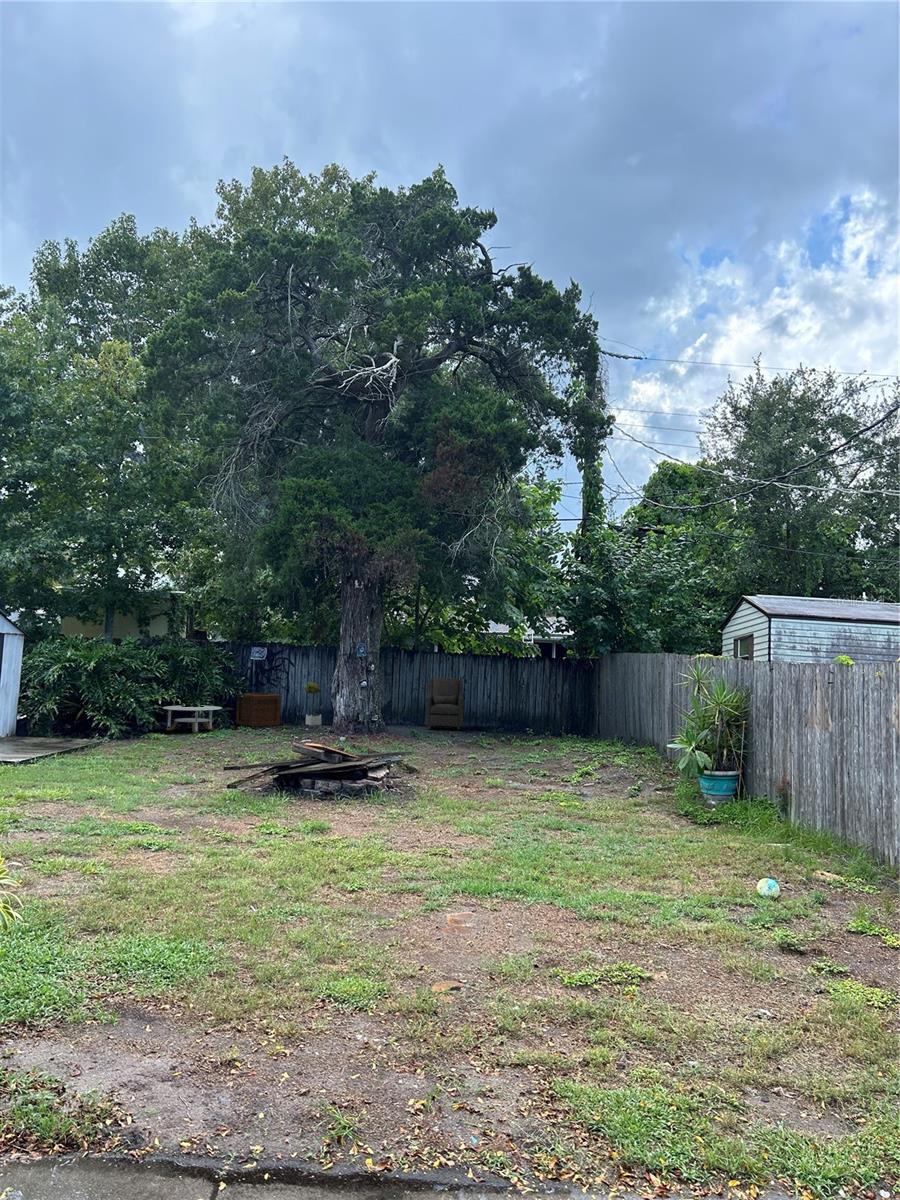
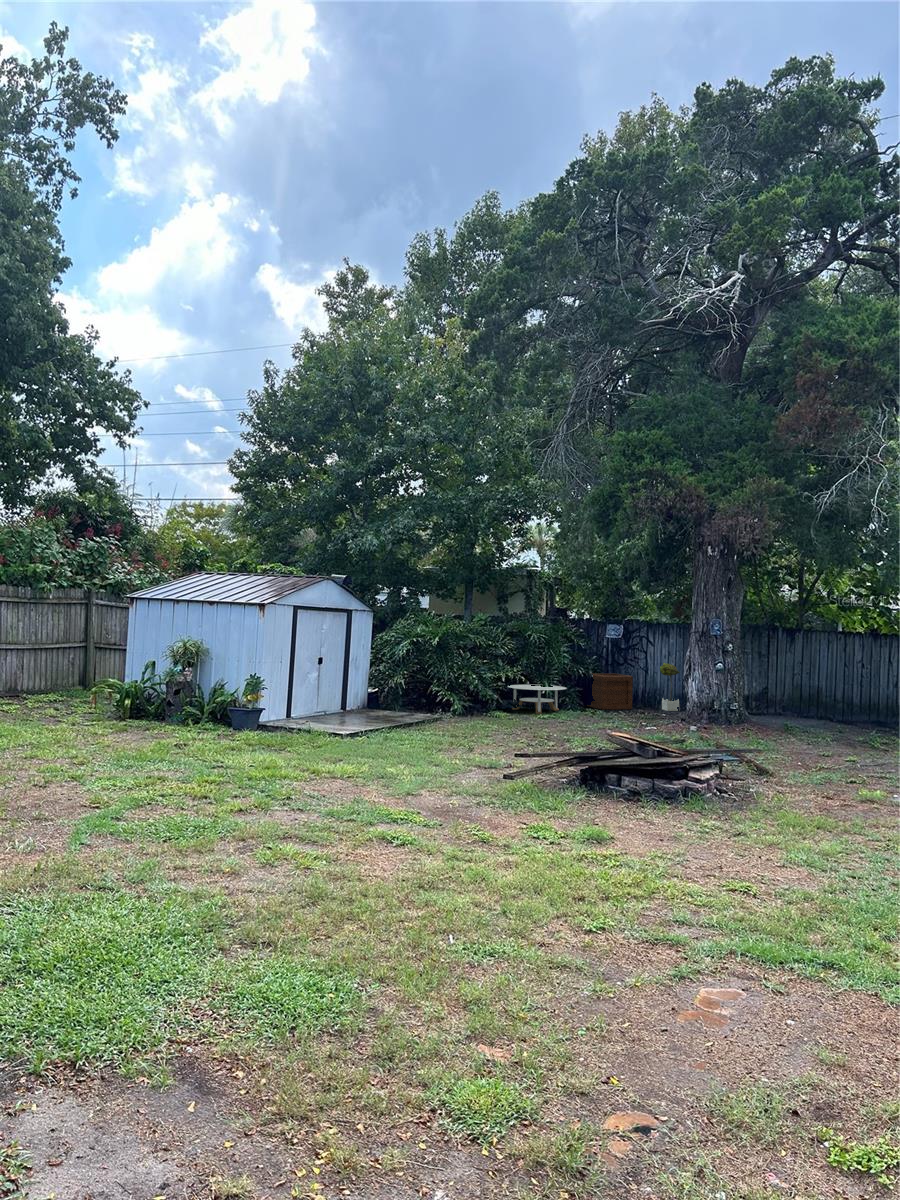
chair: present [425,678,464,730] -> none [804,660,855,724]

